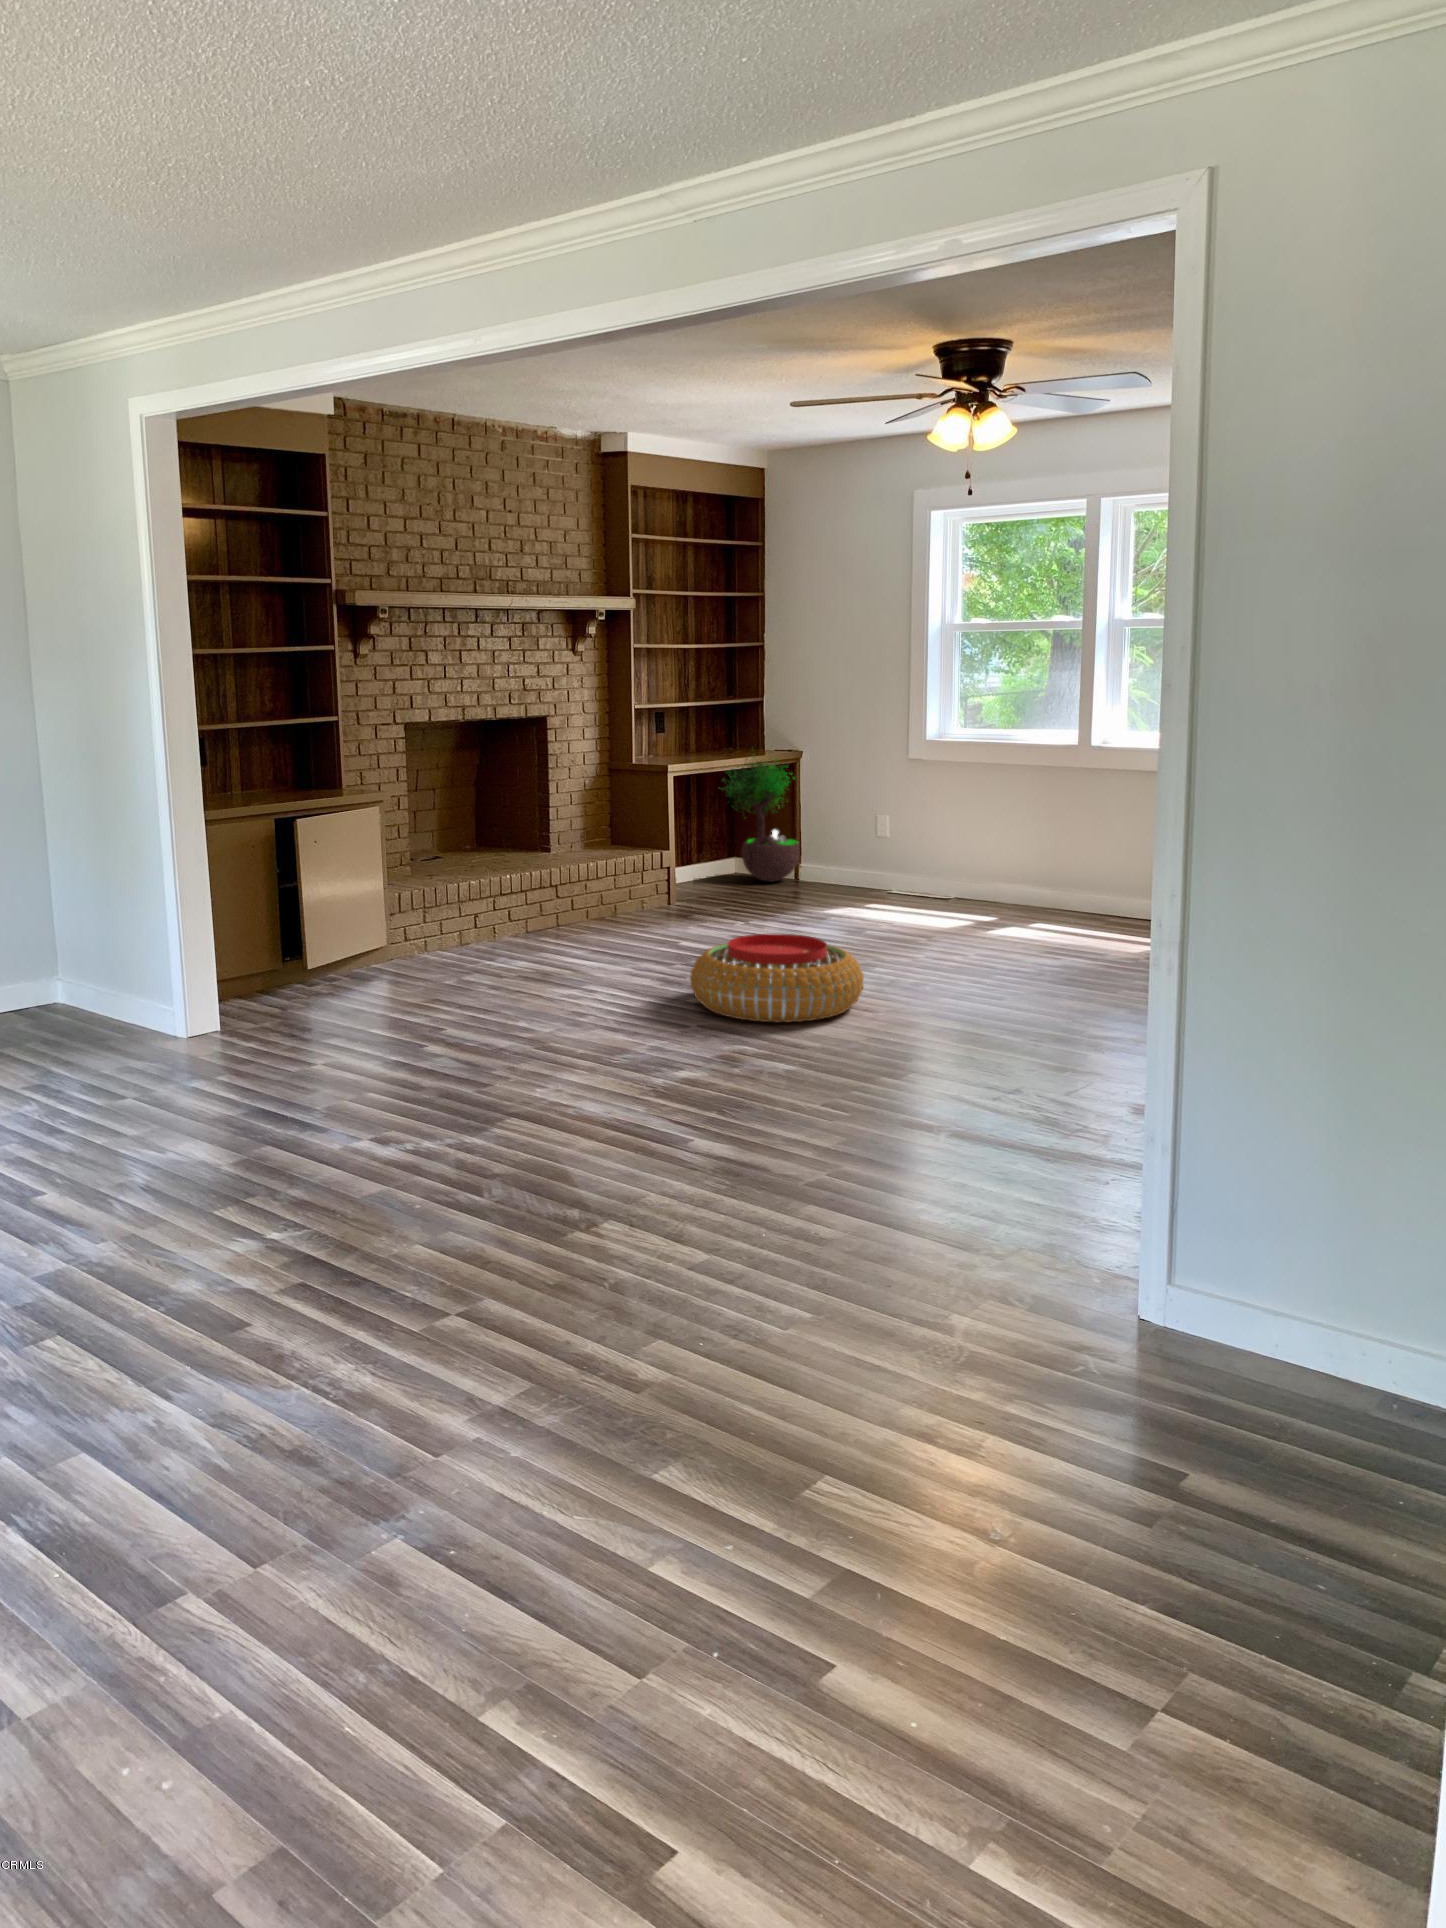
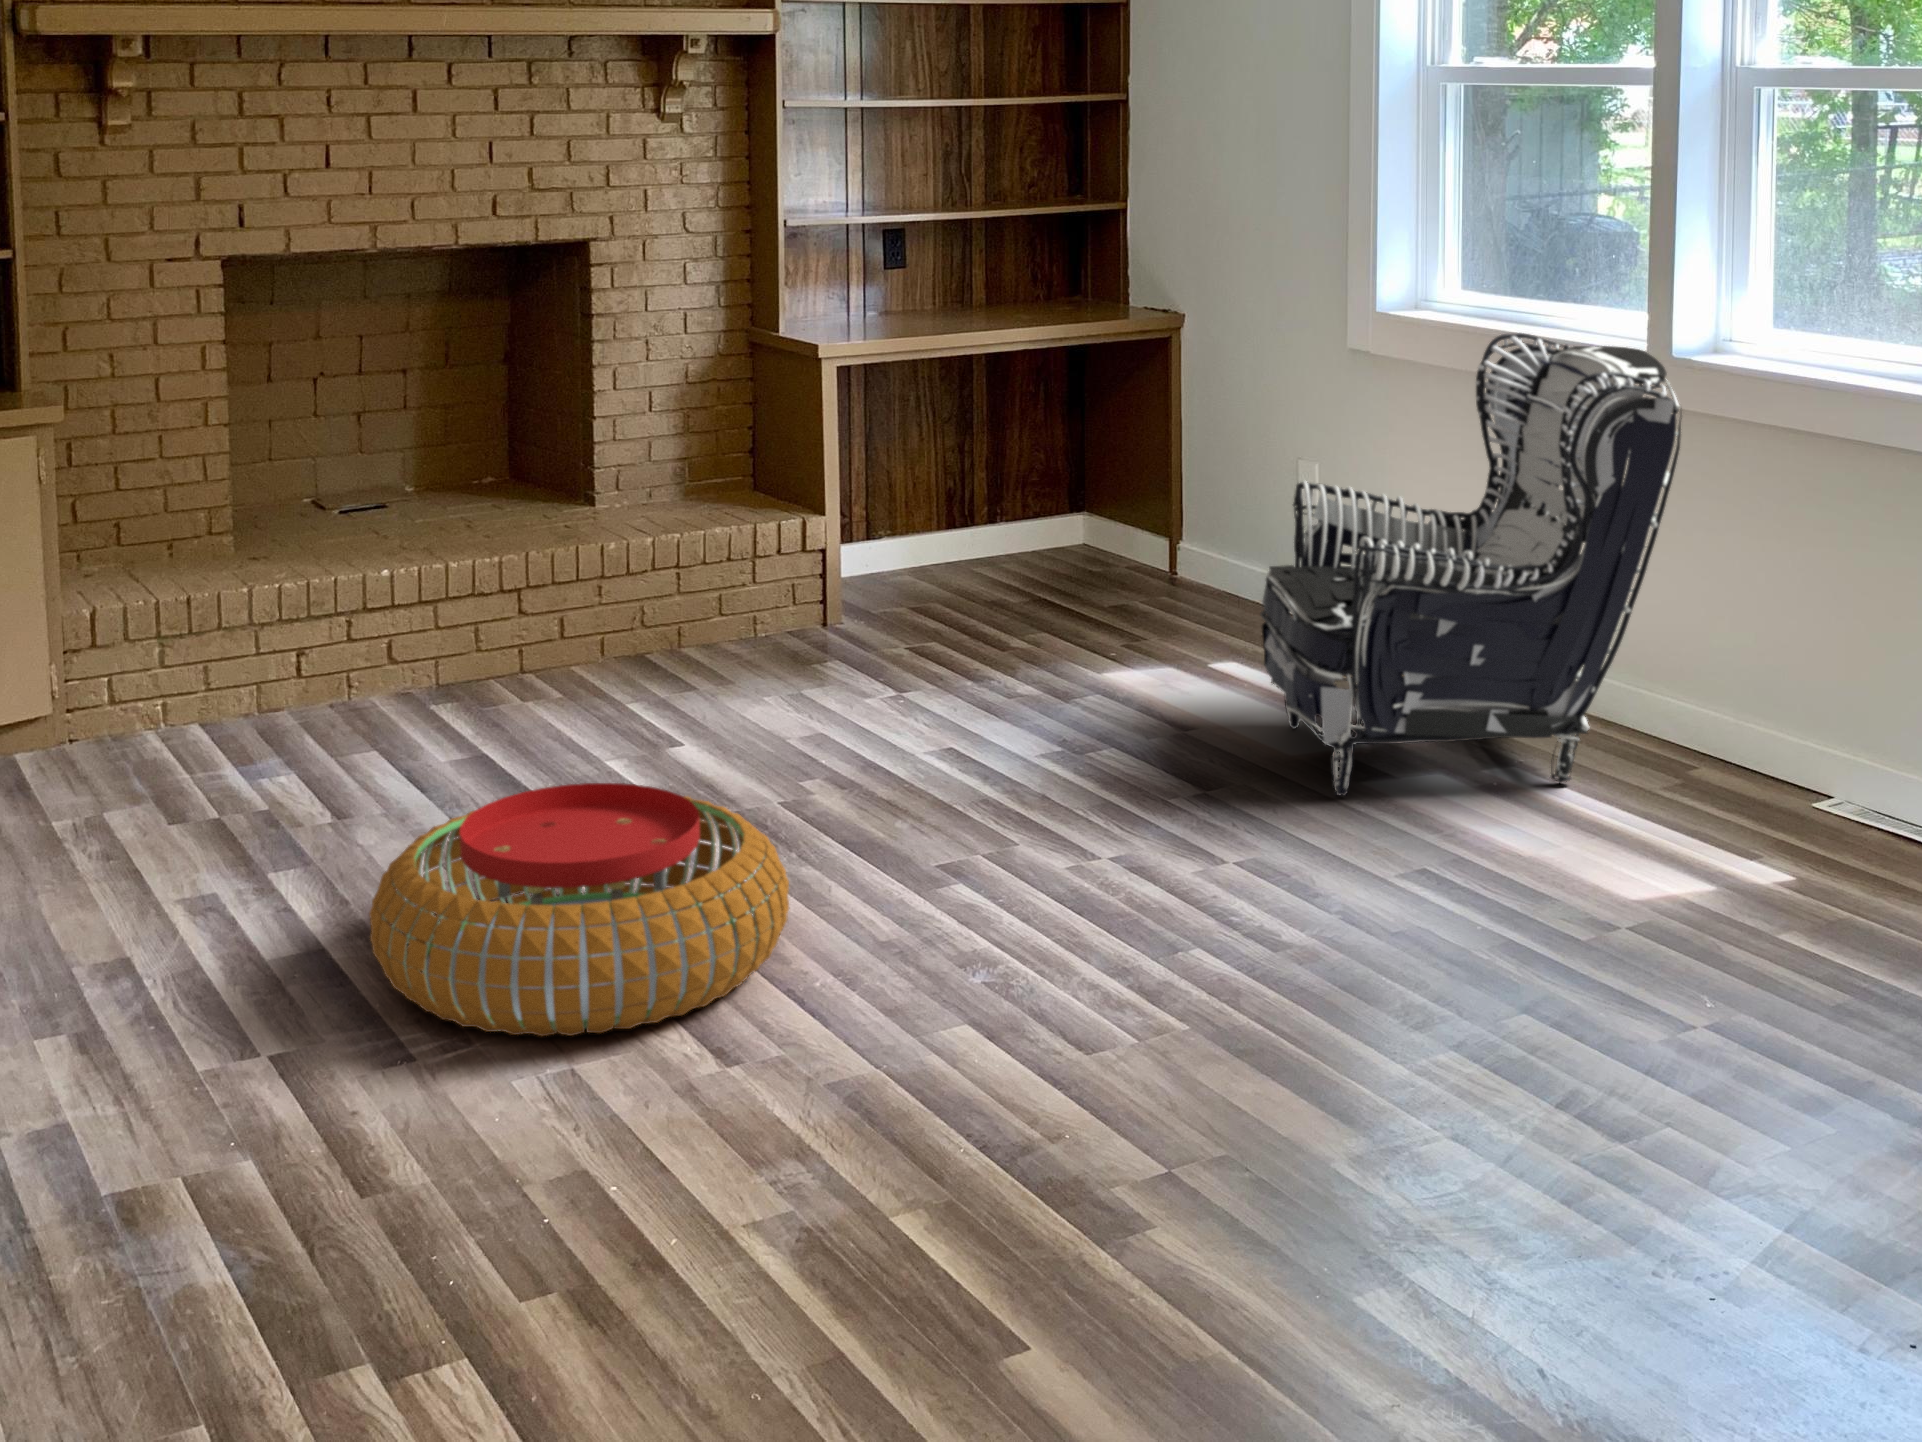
armchair: none [927,747,1120,941] -> present [1260,333,1682,796]
potted tree: present [721,757,799,882] -> none [986,304,1169,579]

